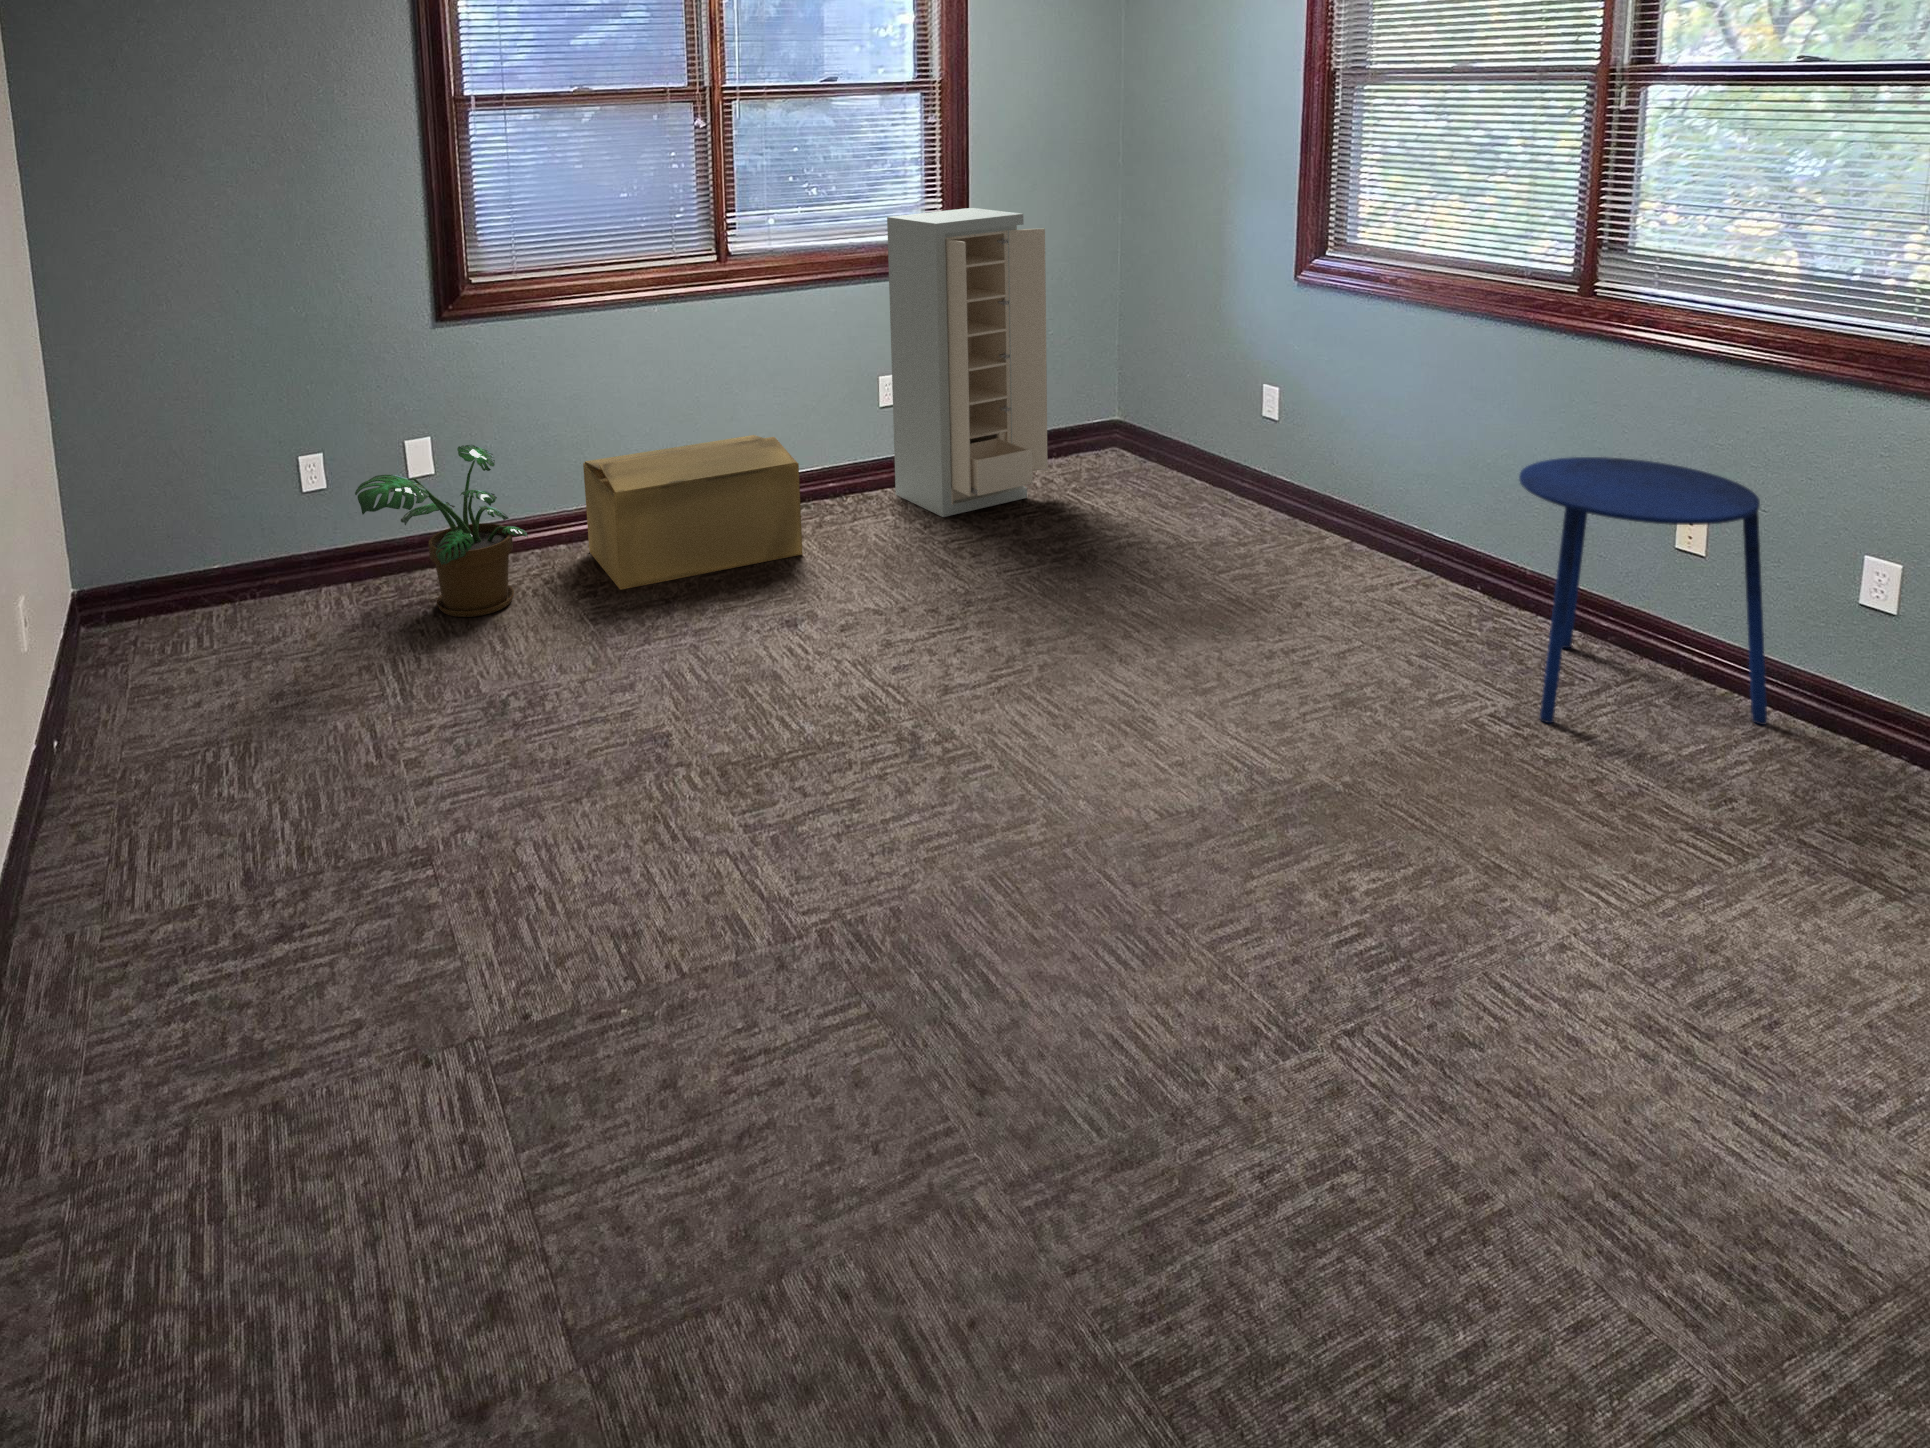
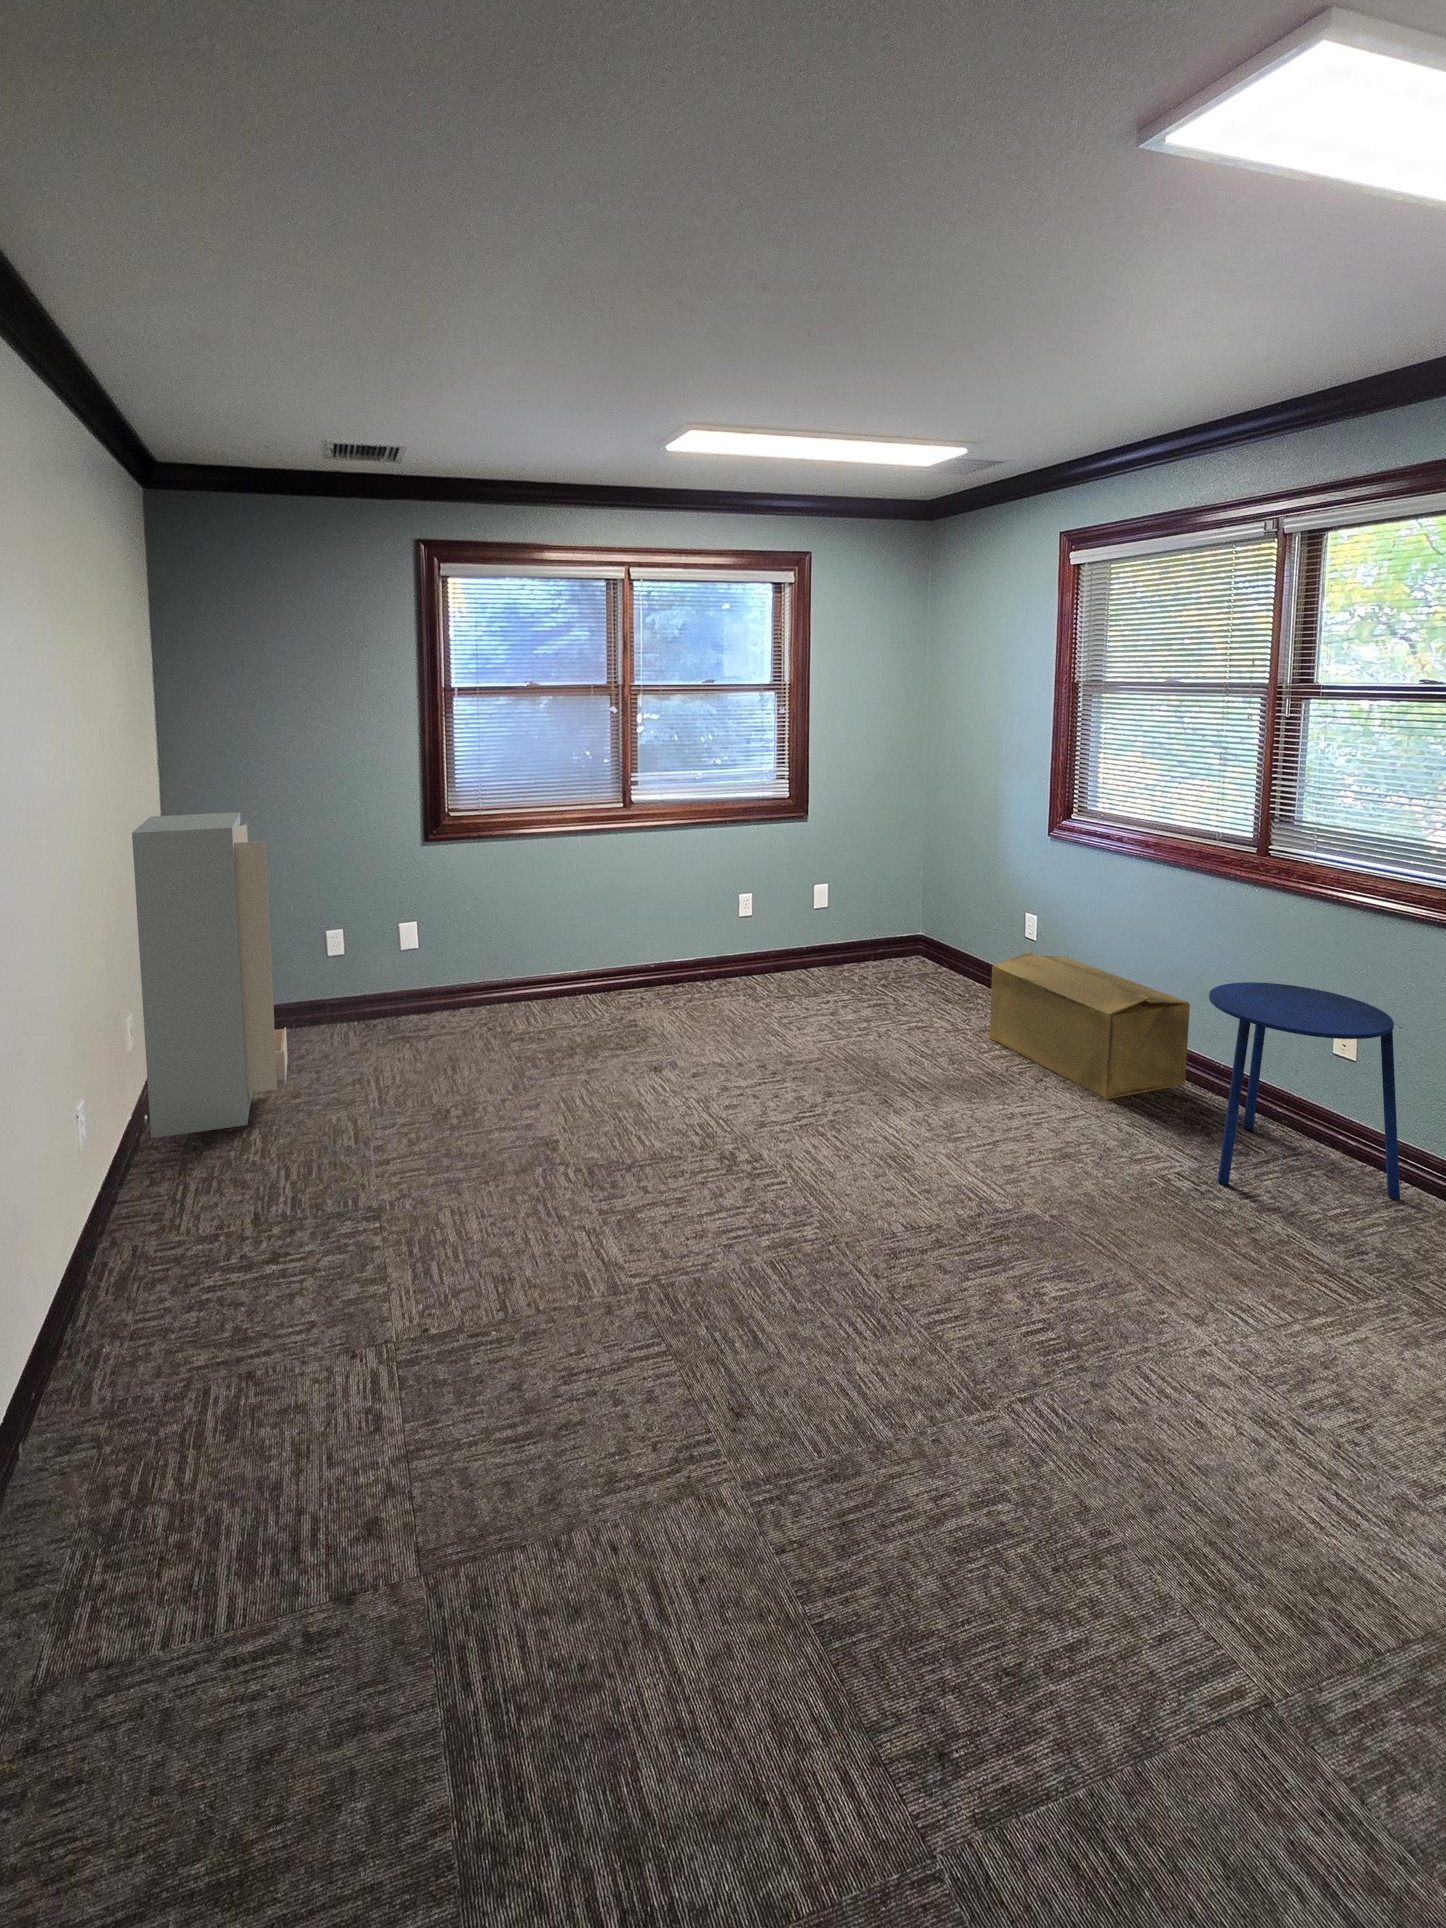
storage cabinet: present [887,208,1048,517] -> present [132,812,287,1138]
cardboard box: present [583,435,803,590] -> present [990,952,1190,1099]
potted plant: present [355,445,528,617] -> none [357,923,479,1047]

